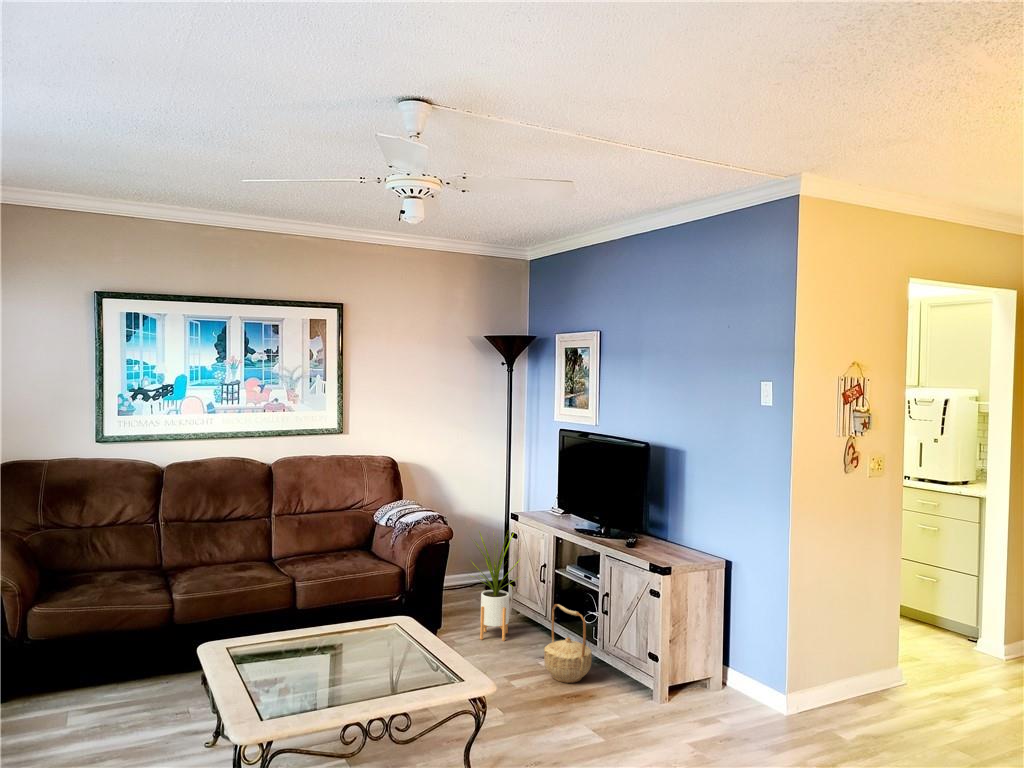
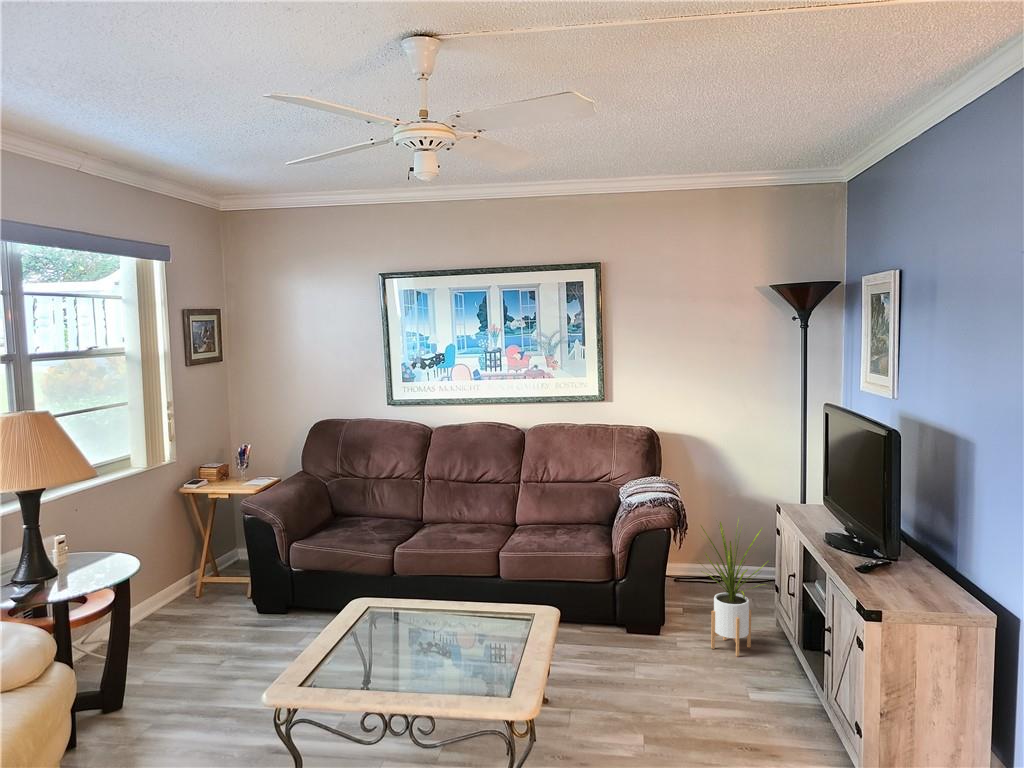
basket: present [544,604,592,683] -> none [746,630,812,737]

